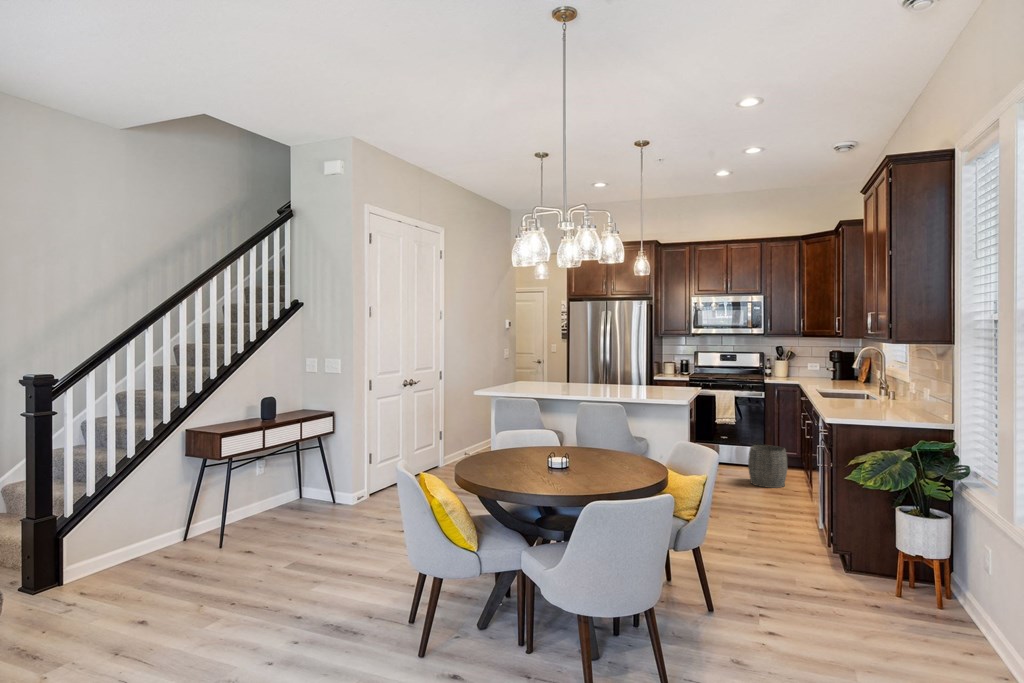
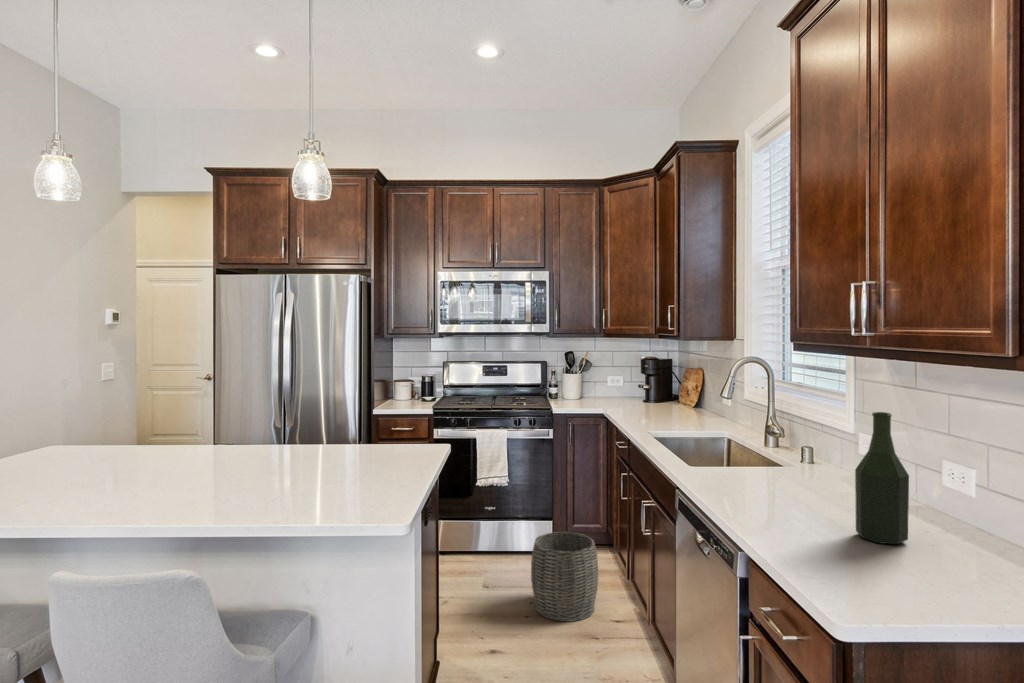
bottle: none [868,366,886,413] -> present [855,412,909,544]

